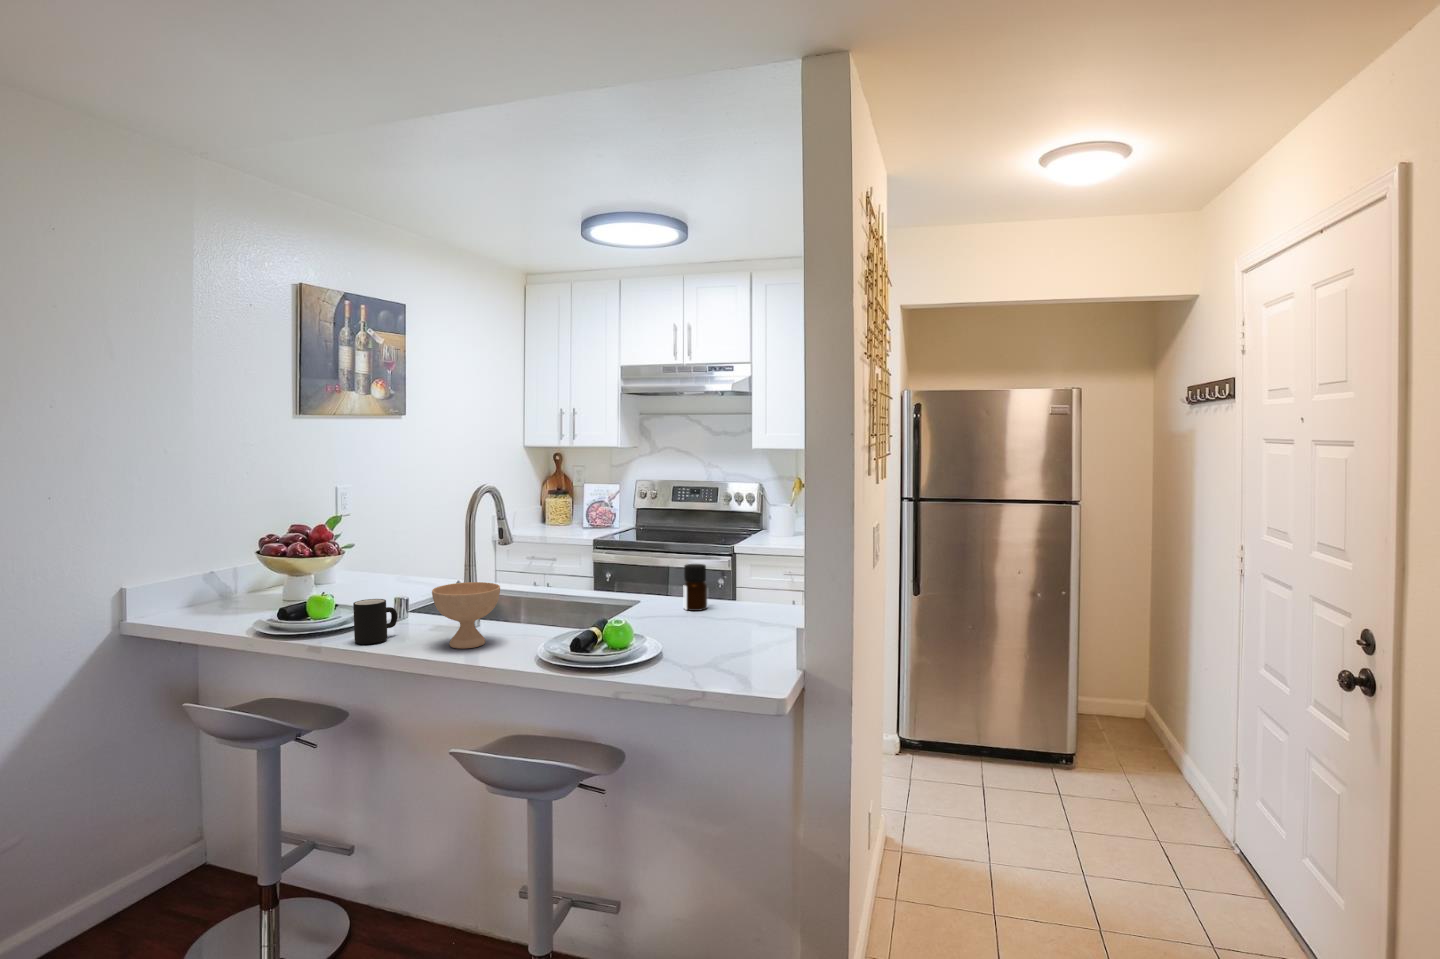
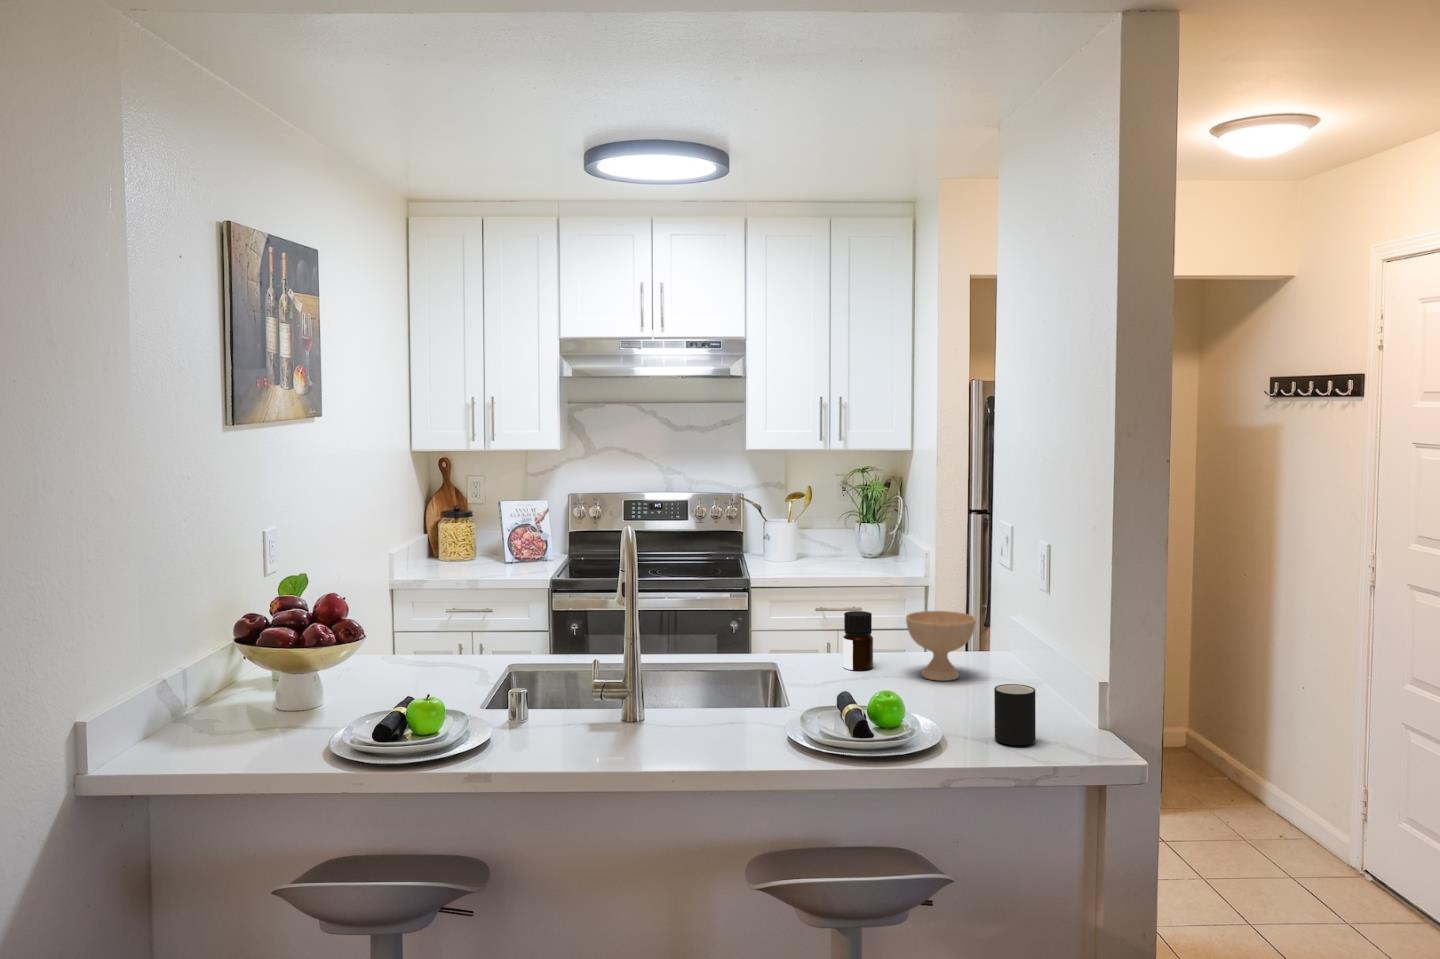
bowl: present [432,582,500,649] -> present [906,611,976,681]
mug: present [353,599,397,644] -> present [994,684,1036,745]

